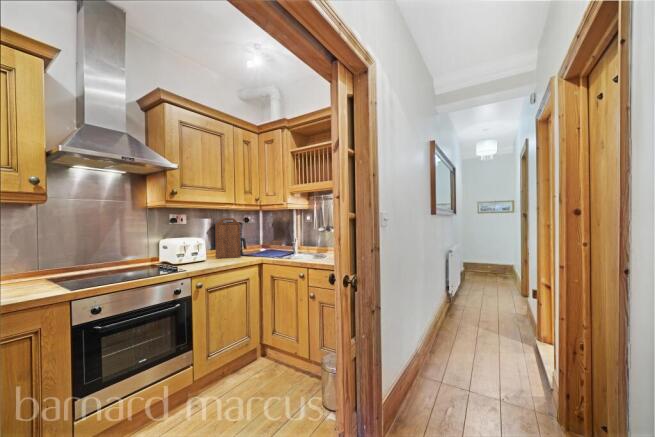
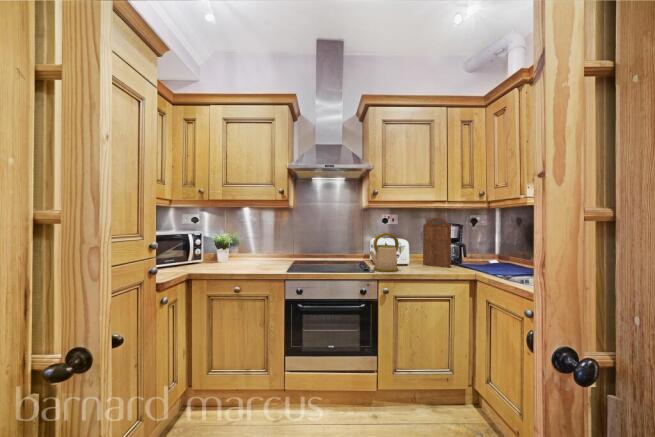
kettle: none [177,232,206,269] -> present [369,233,399,272]

